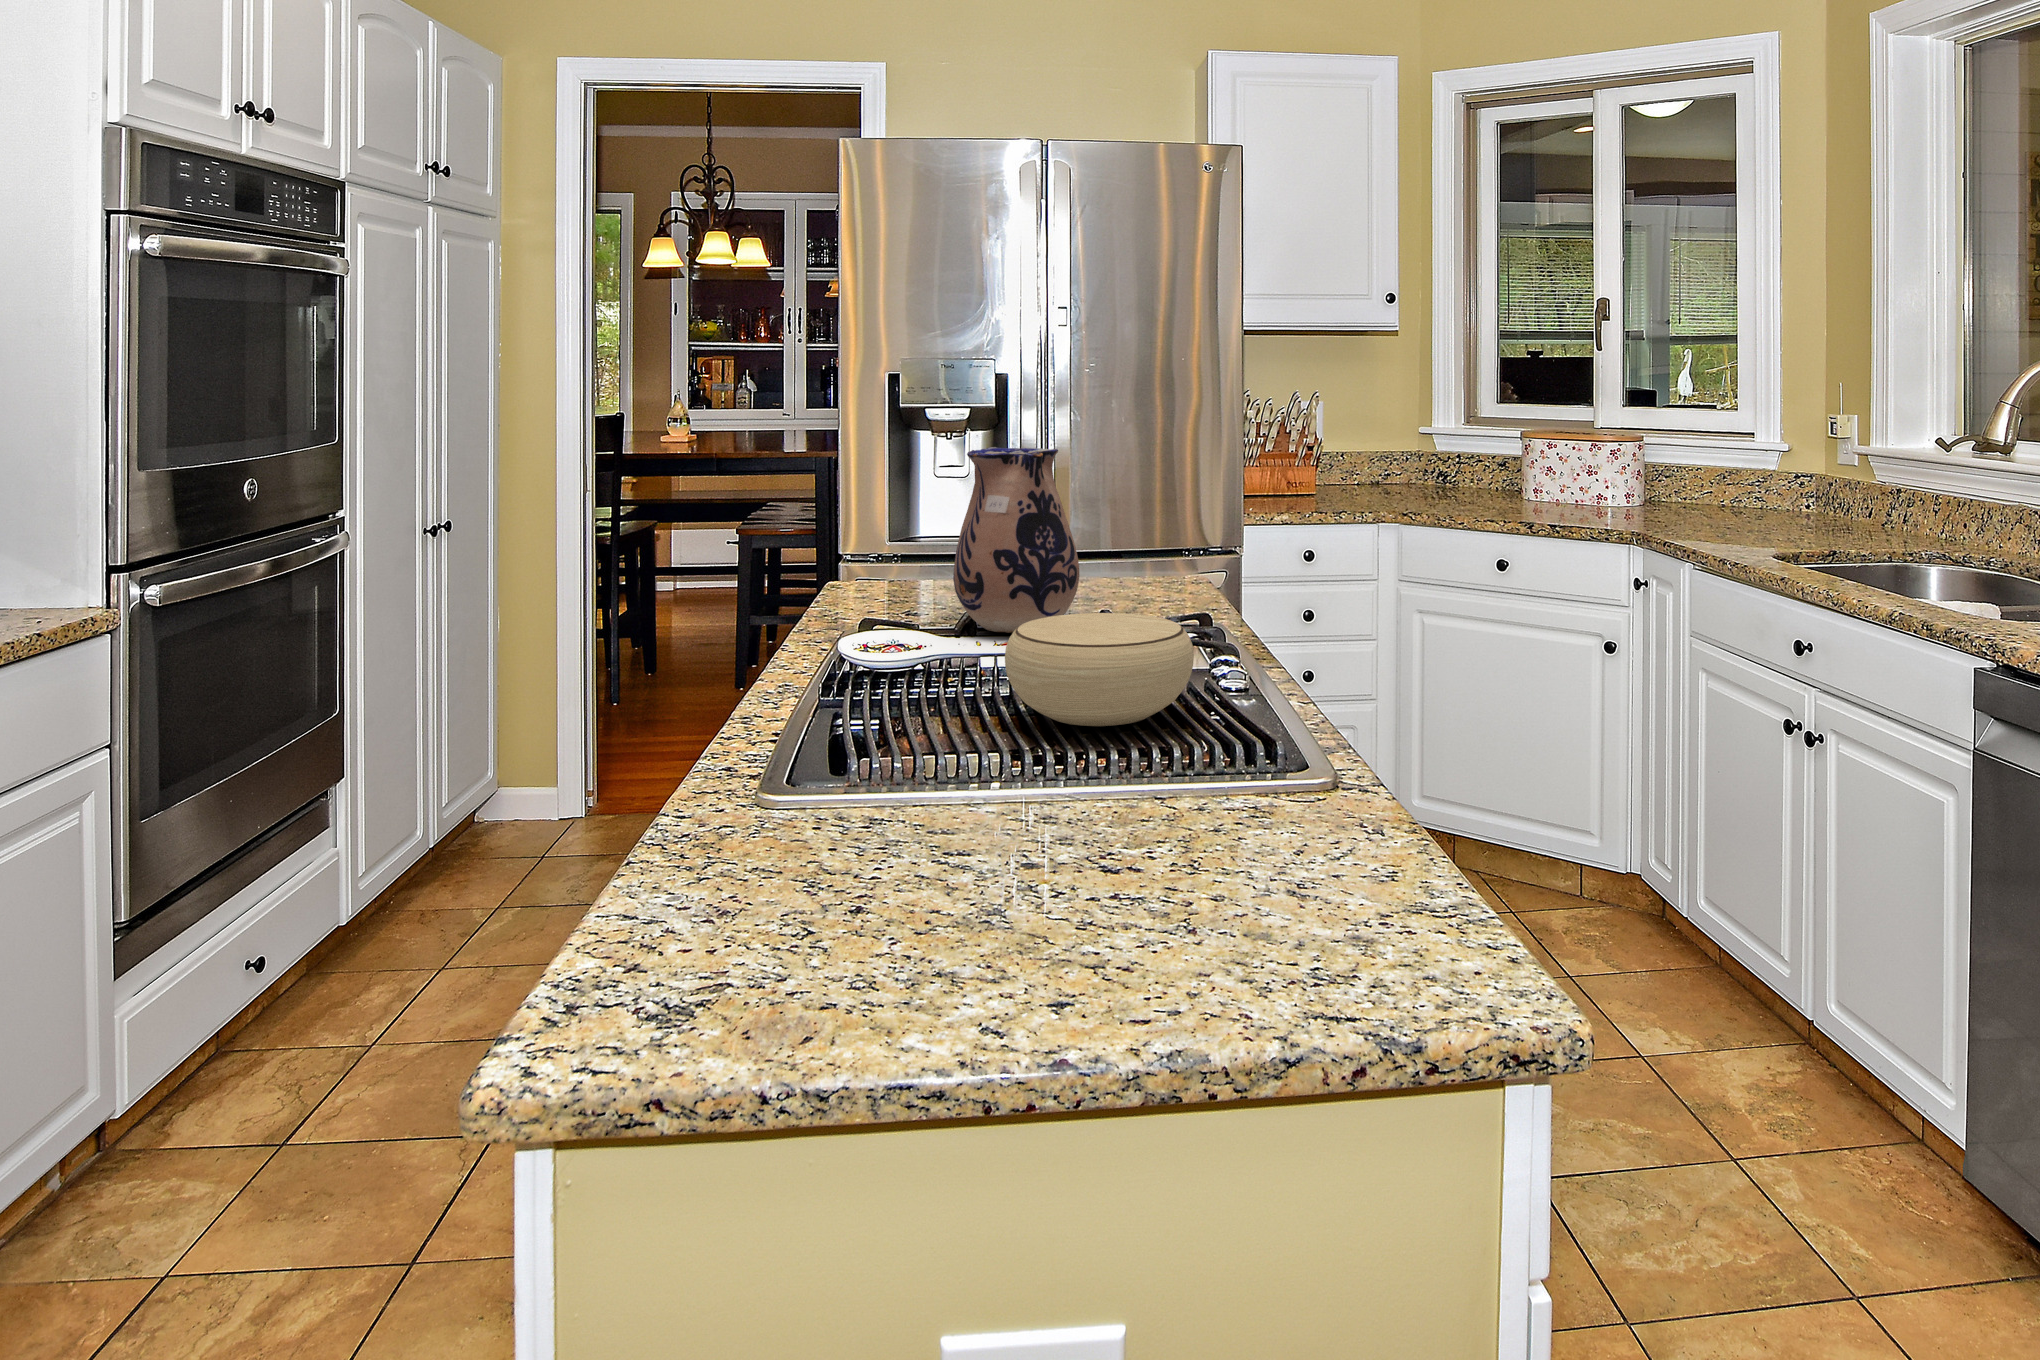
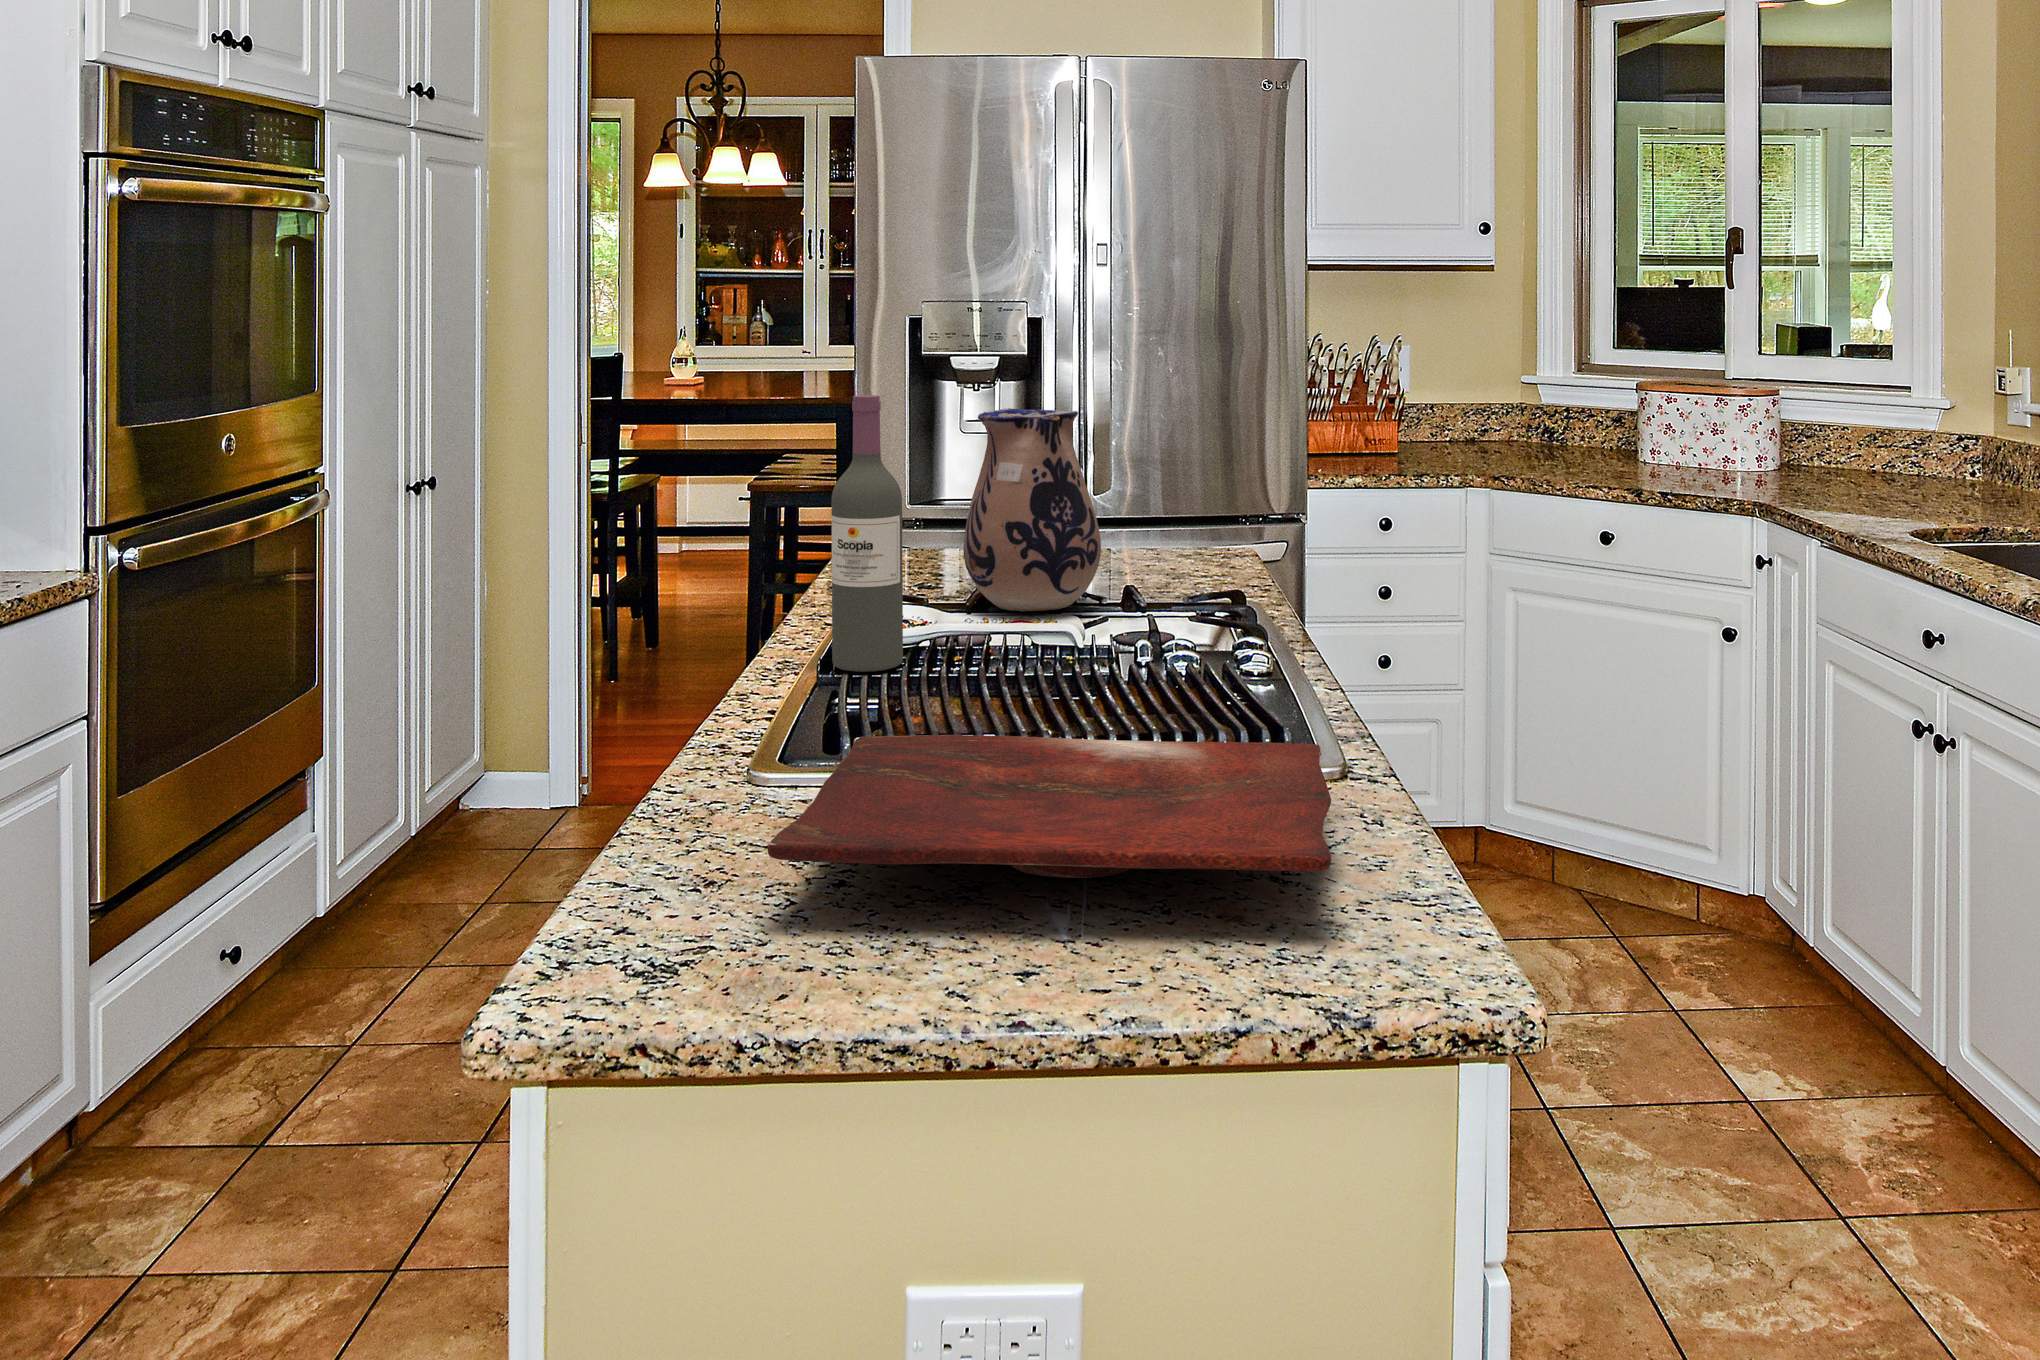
wine bottle: none [835,431,902,691] -> present [831,395,903,672]
bowl: present [1005,613,1194,726] -> none [1007,593,1207,713]
cutting board: none [787,752,1363,894] -> present [768,735,1331,878]

